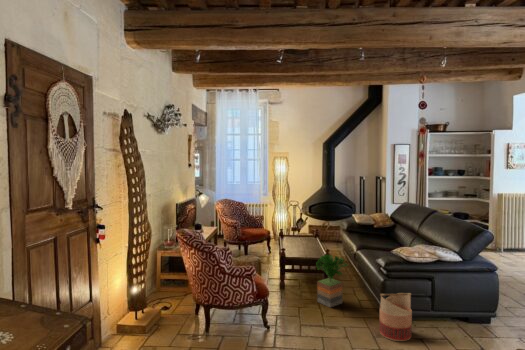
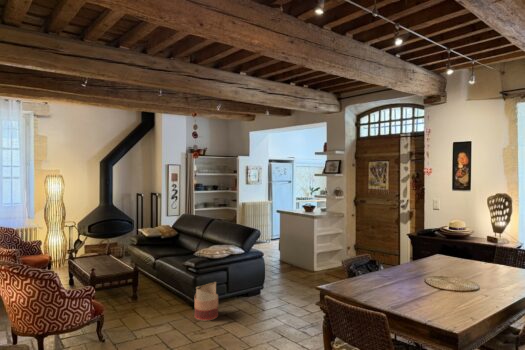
potted tree: present [316,255,347,307] -> none [131,265,160,313]

